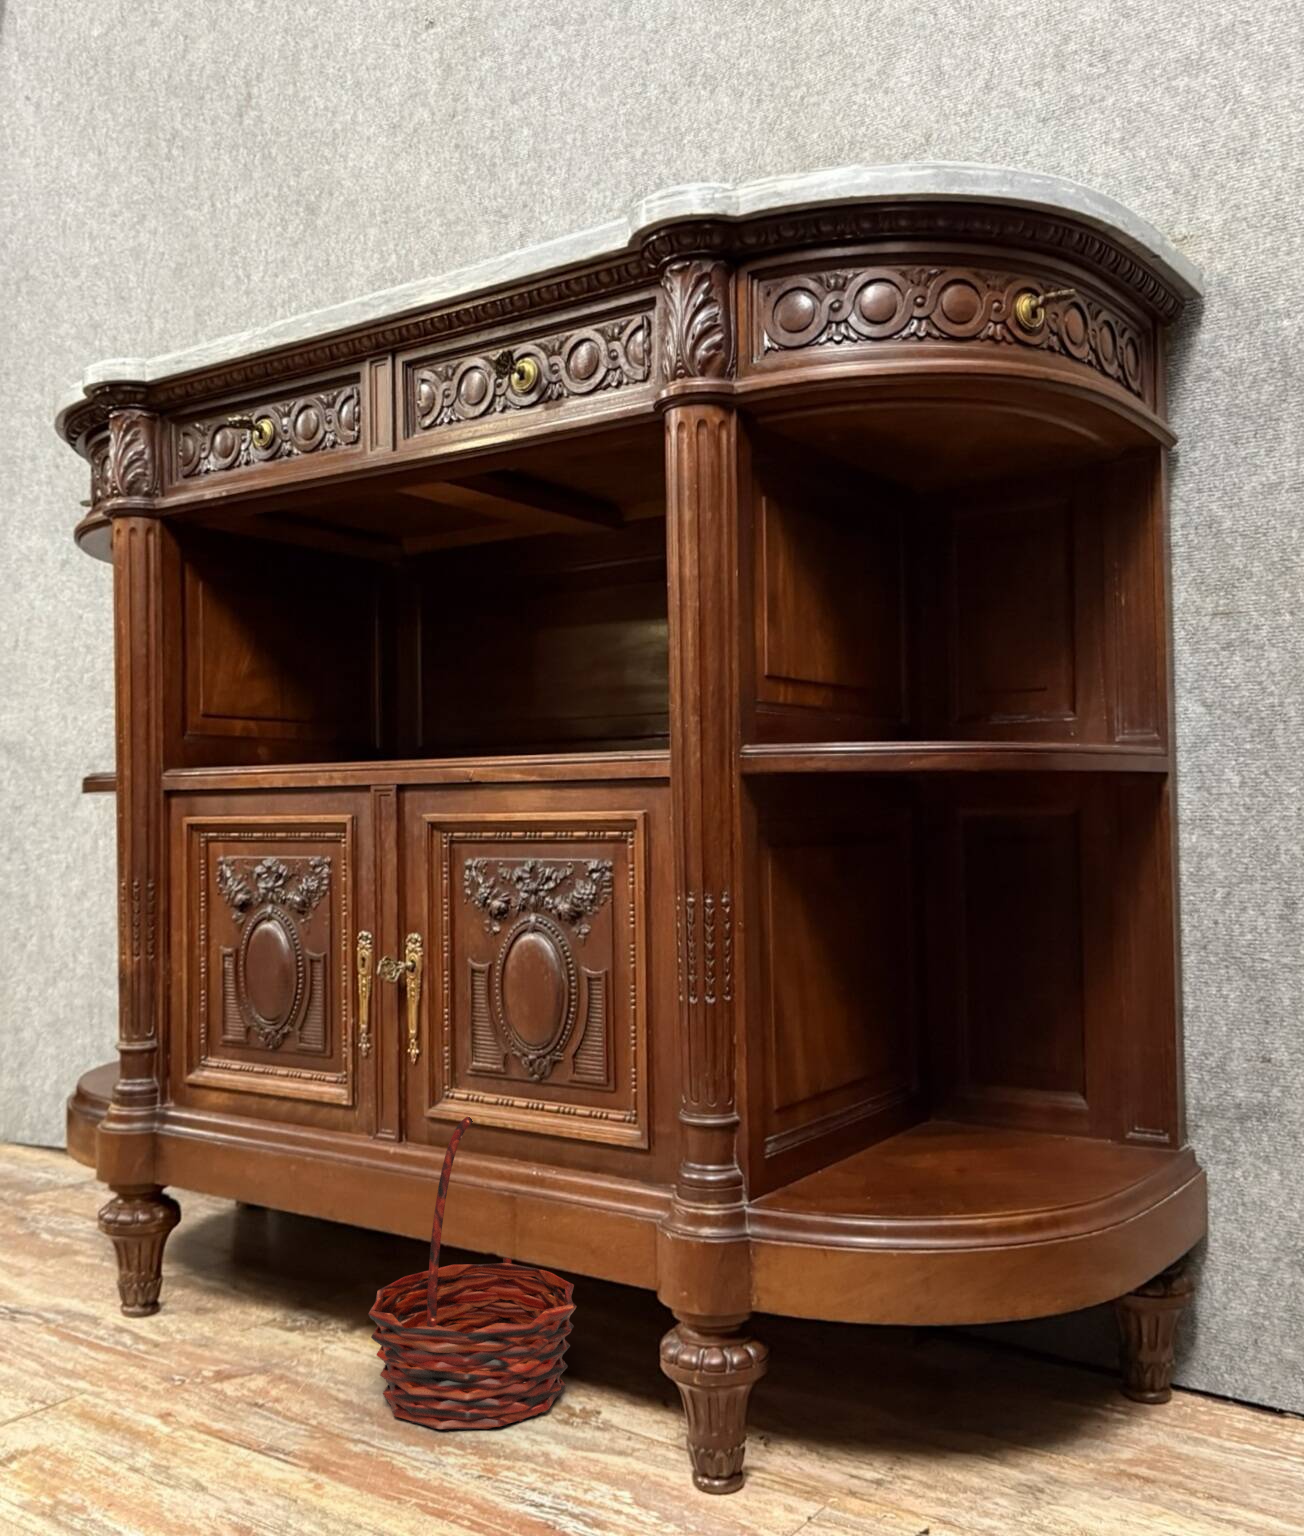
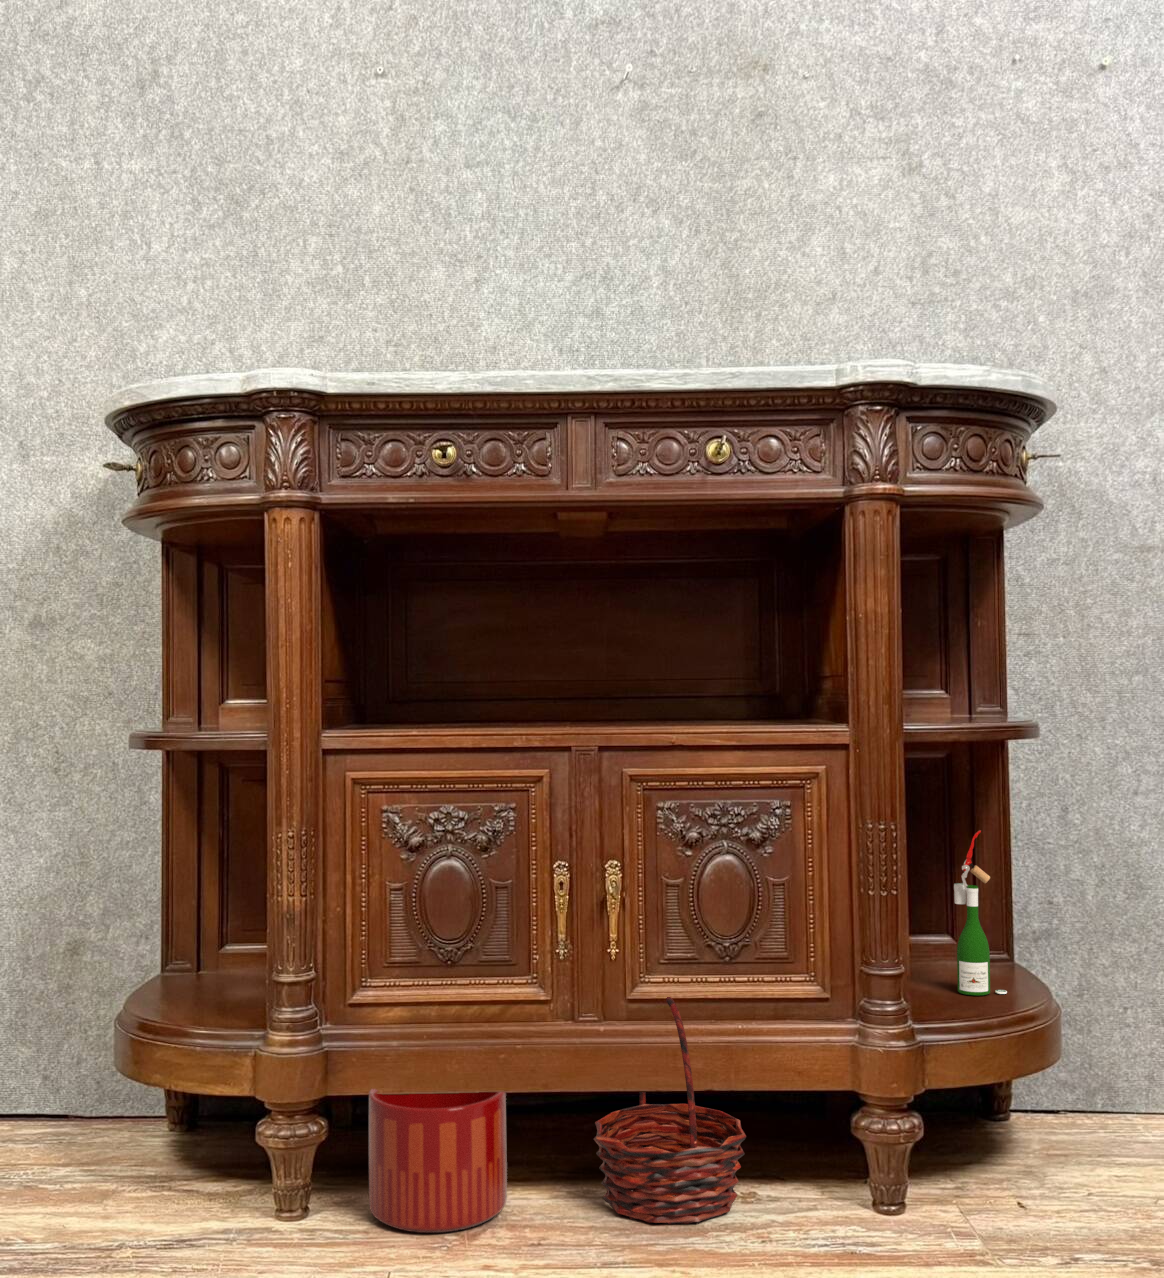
wine bottle: none [947,922,1021,1191] -> present [954,830,1007,996]
planter: none [159,1175,331,1368] -> present [369,1089,507,1233]

